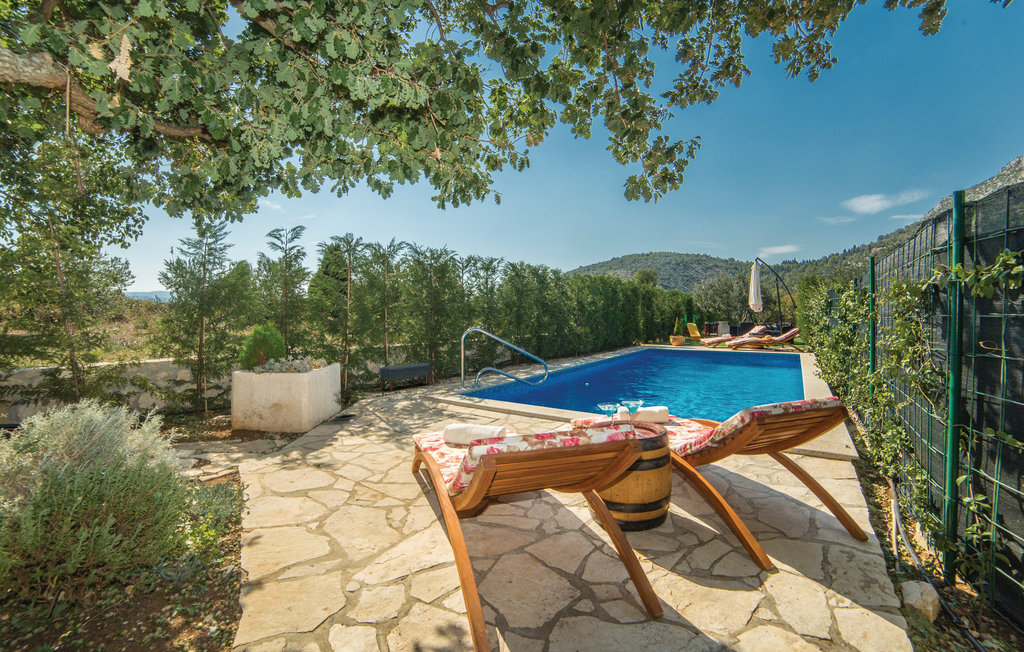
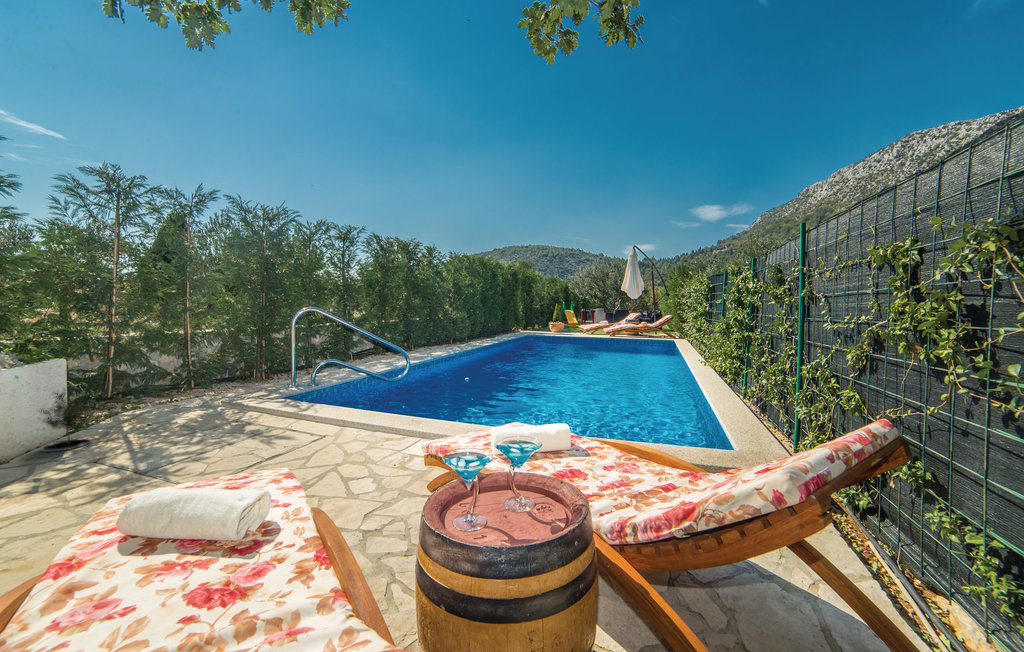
bench: present [379,363,430,391] -> none [173,354,257,393]

